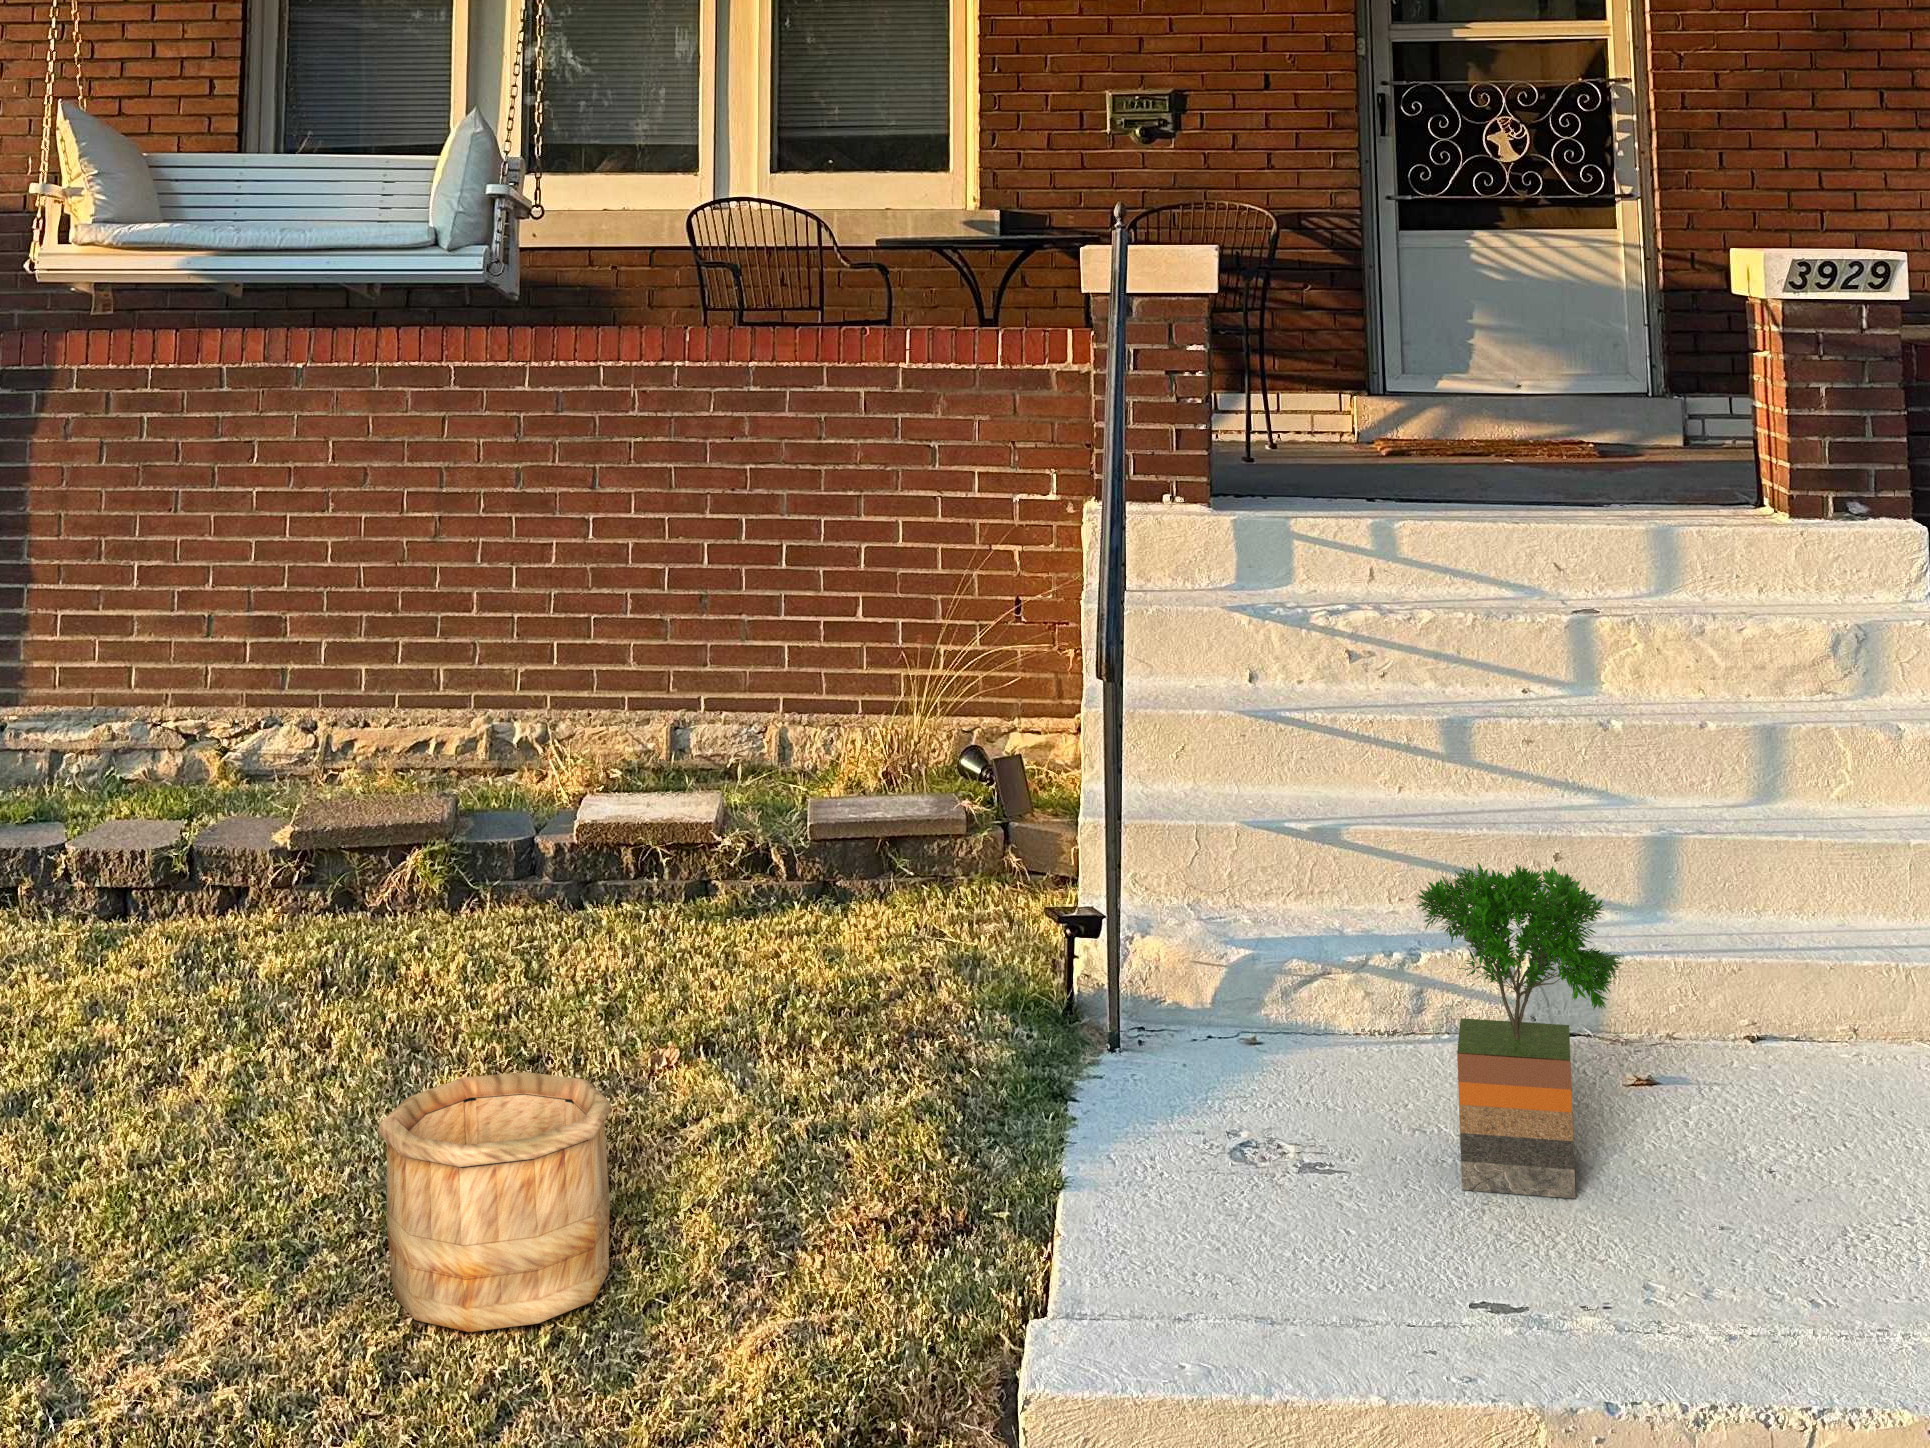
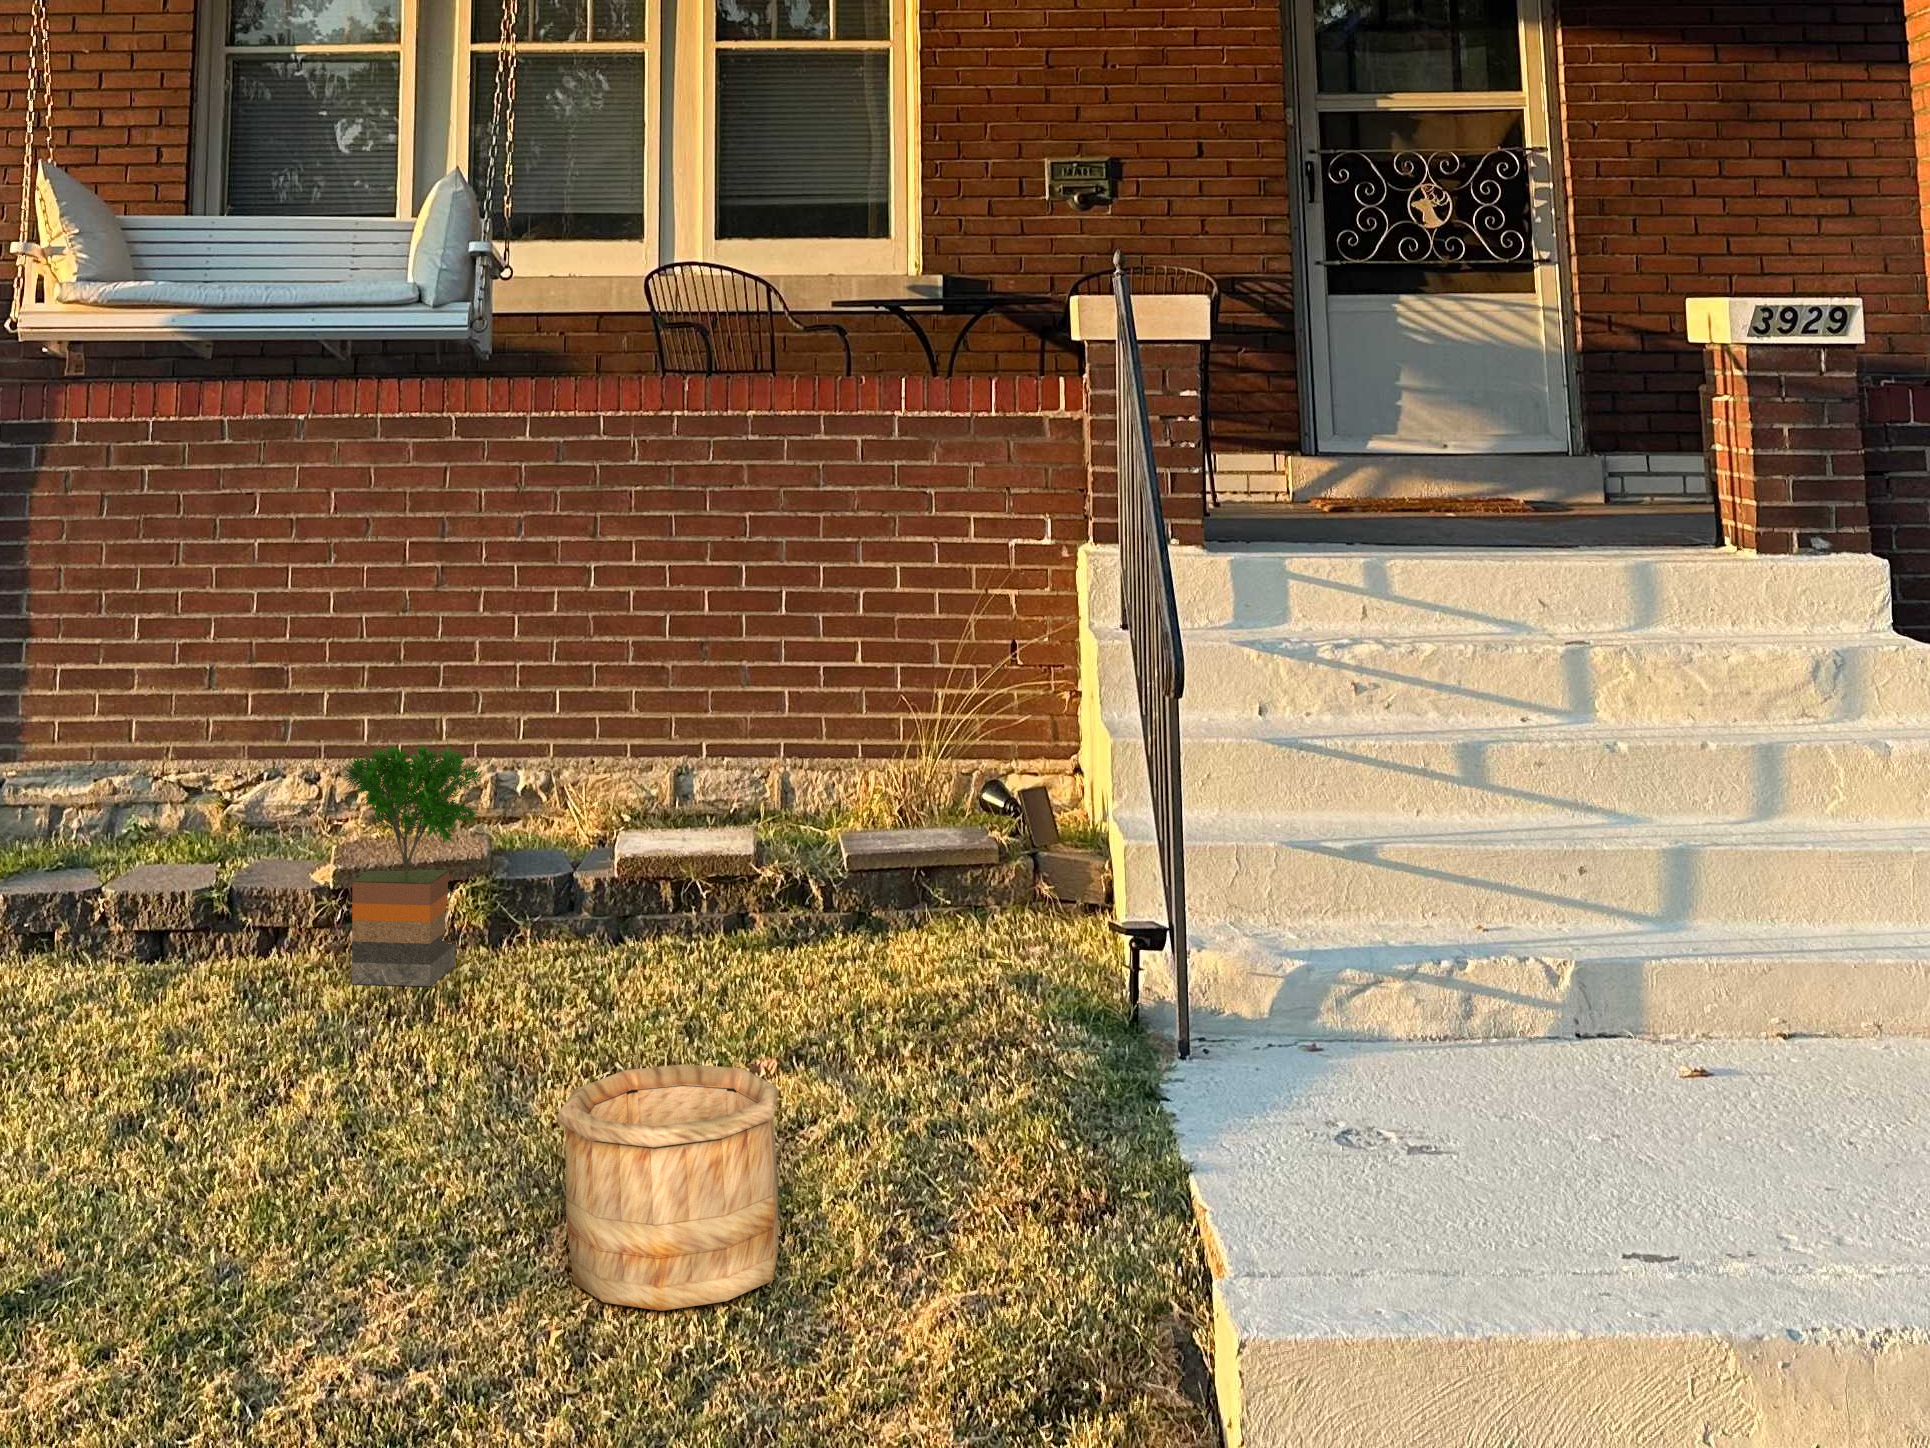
potted tree: present [1416,863,1622,1199] -> present [343,744,482,986]

